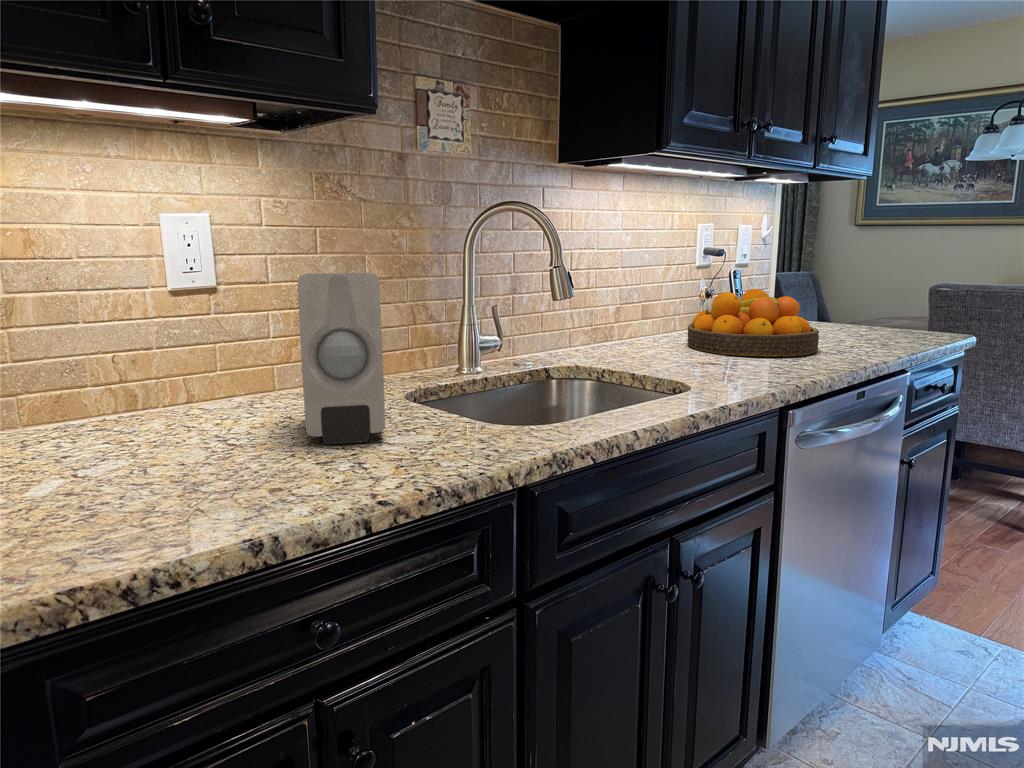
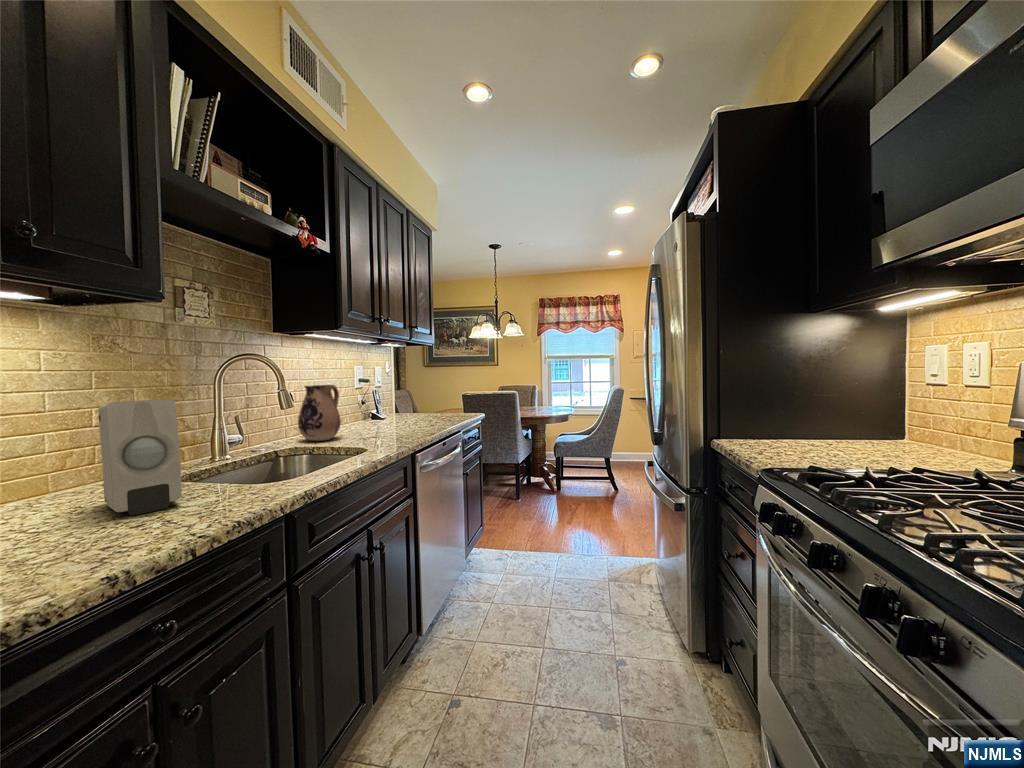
ceramic pitcher: none [587,258,659,360] -> present [298,385,341,441]
fruit bowl: present [688,289,819,357] -> none [355,398,421,432]

